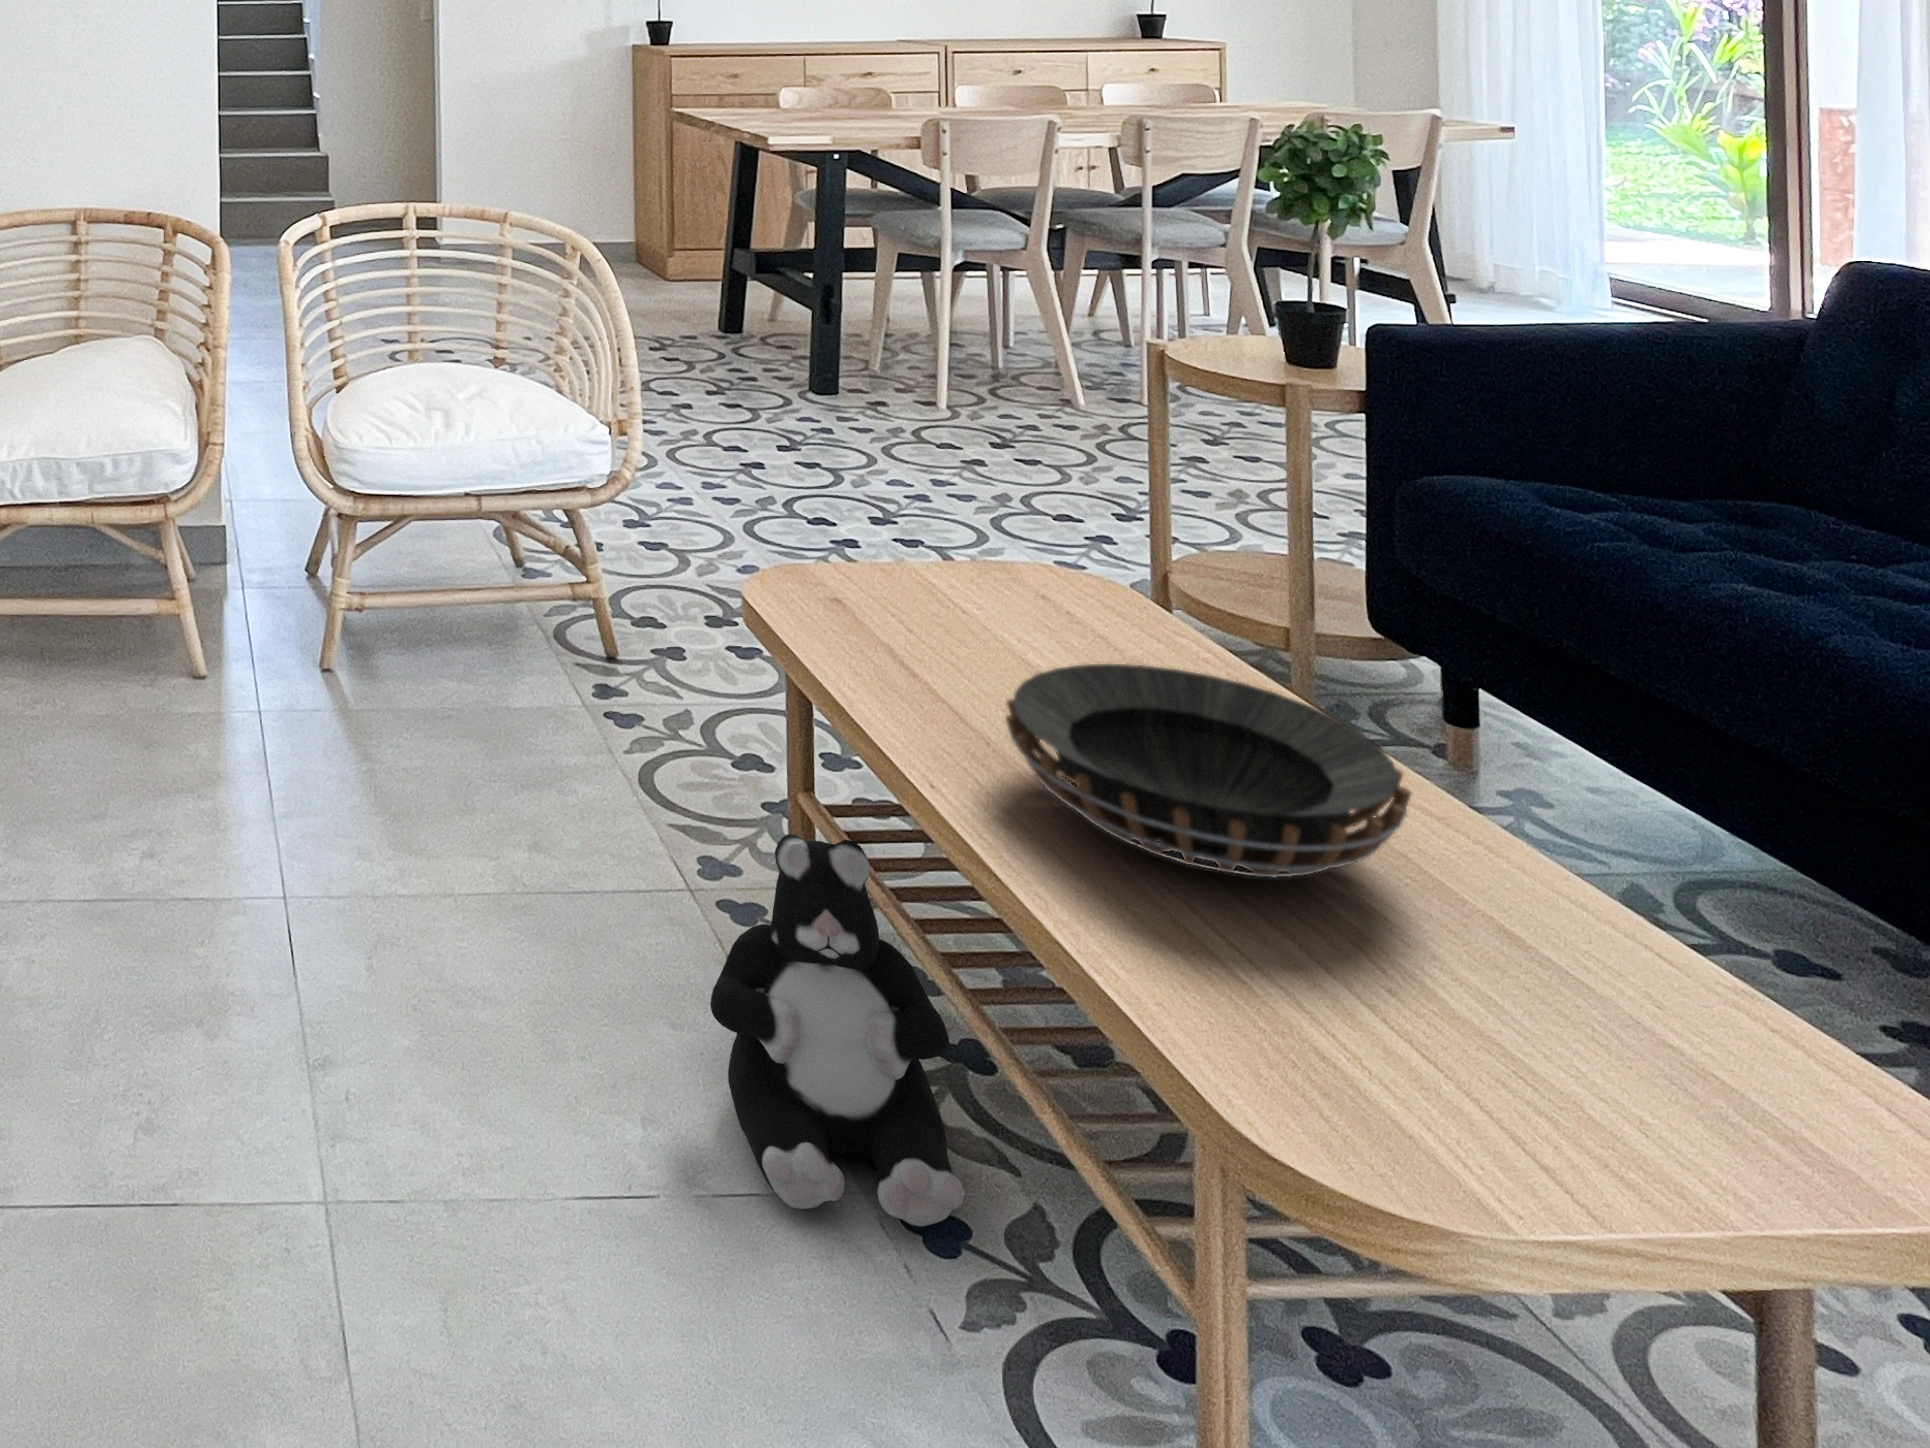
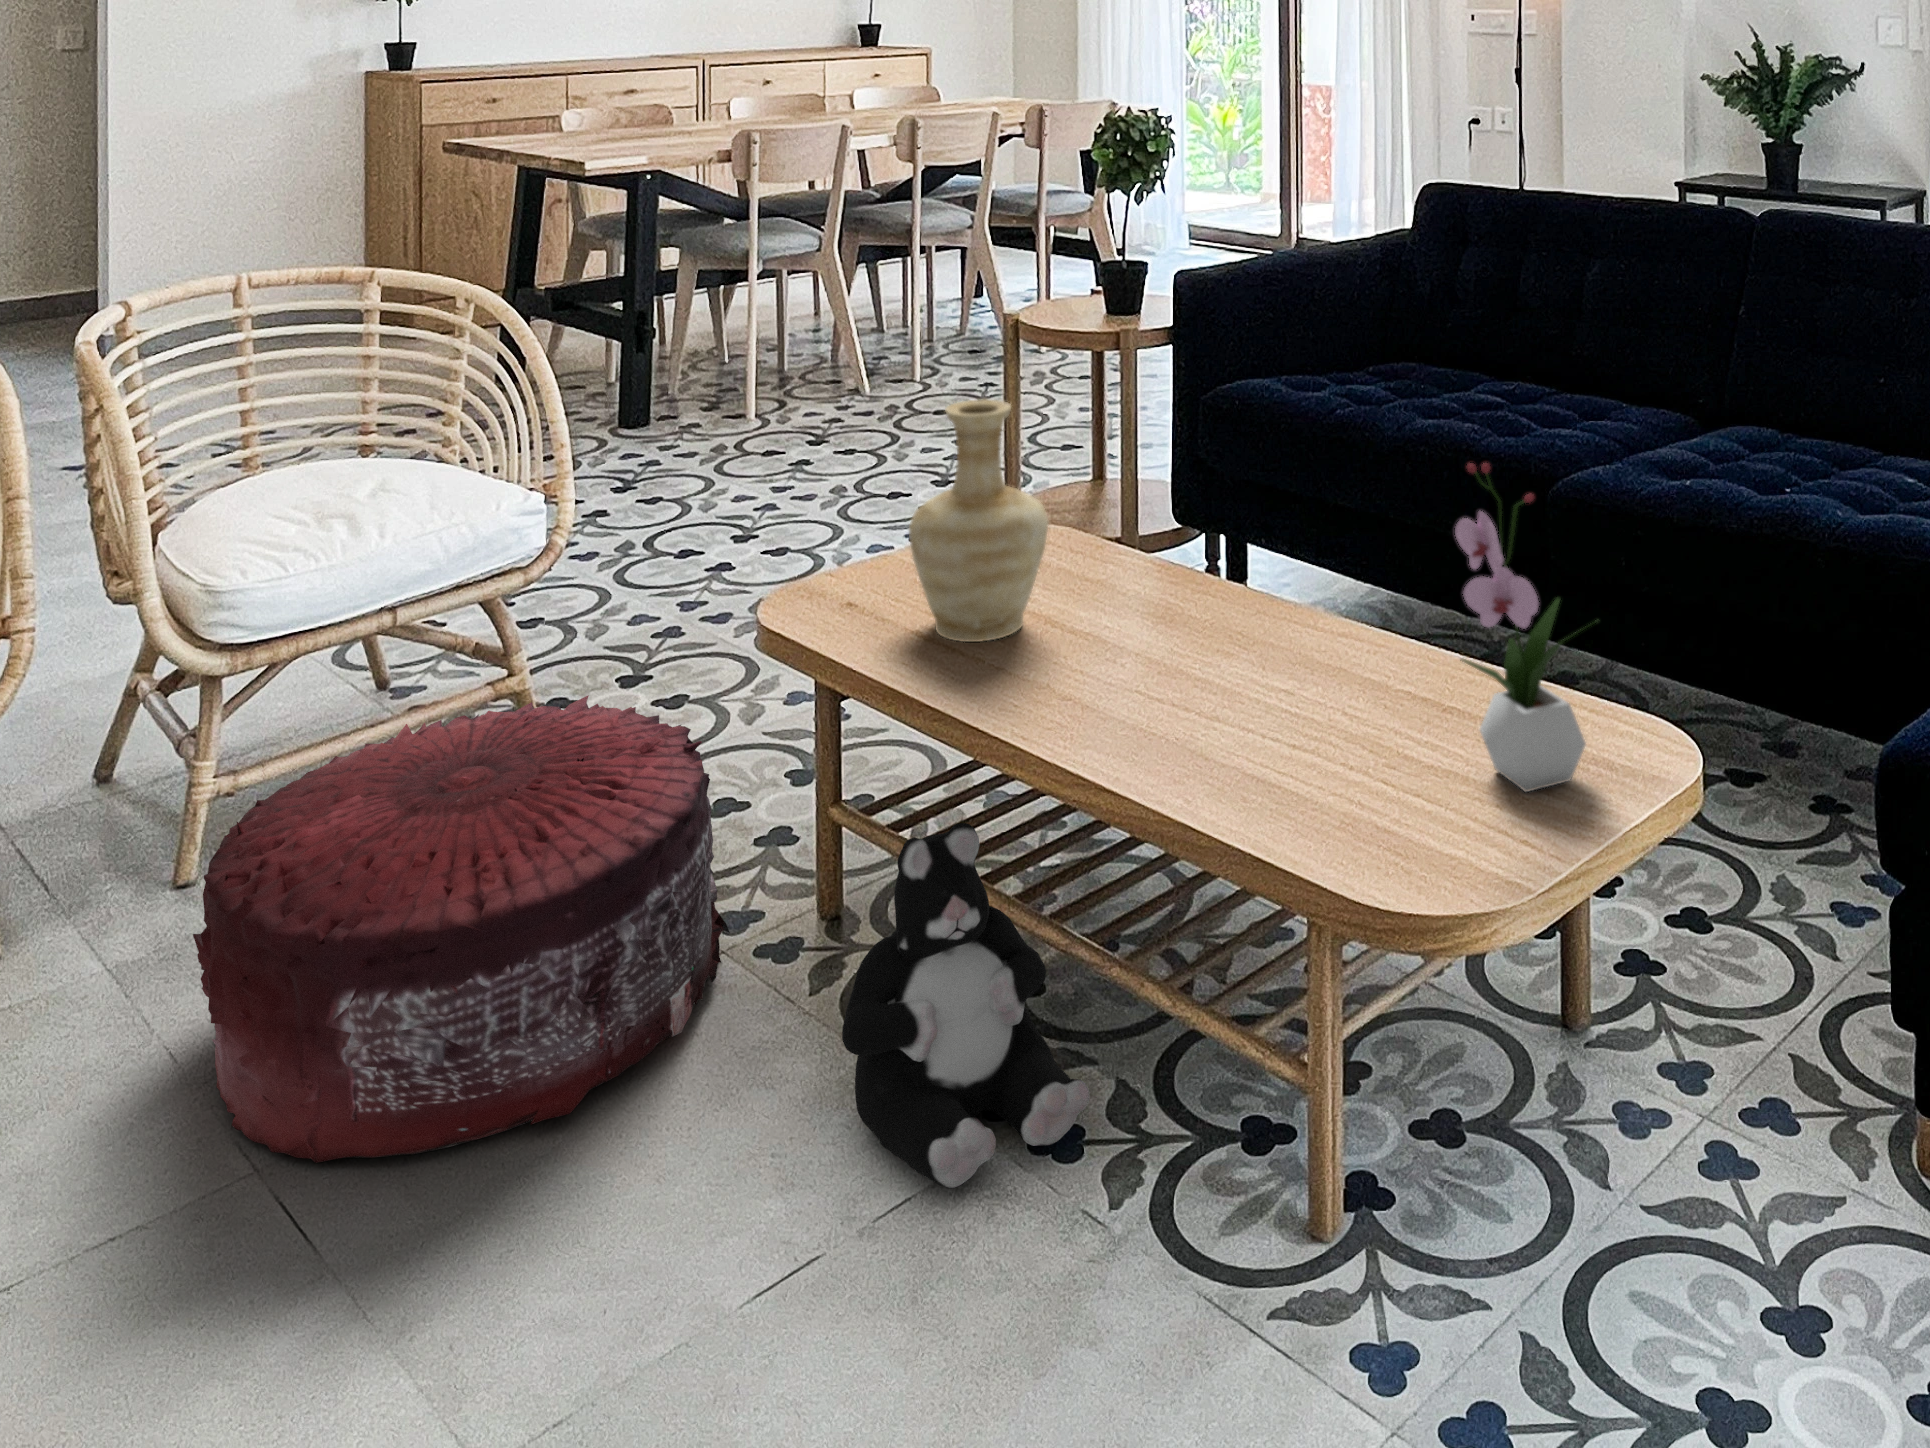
vase: none [862,405,1027,670] -> present [909,399,1048,642]
pouf: none [268,584,693,957] -> present [193,695,730,1163]
flower arrangement: none [1487,613,1765,1133] -> present [1455,463,1586,792]
decorative bowl: present [1006,664,1411,878] -> none [1089,578,1368,731]

